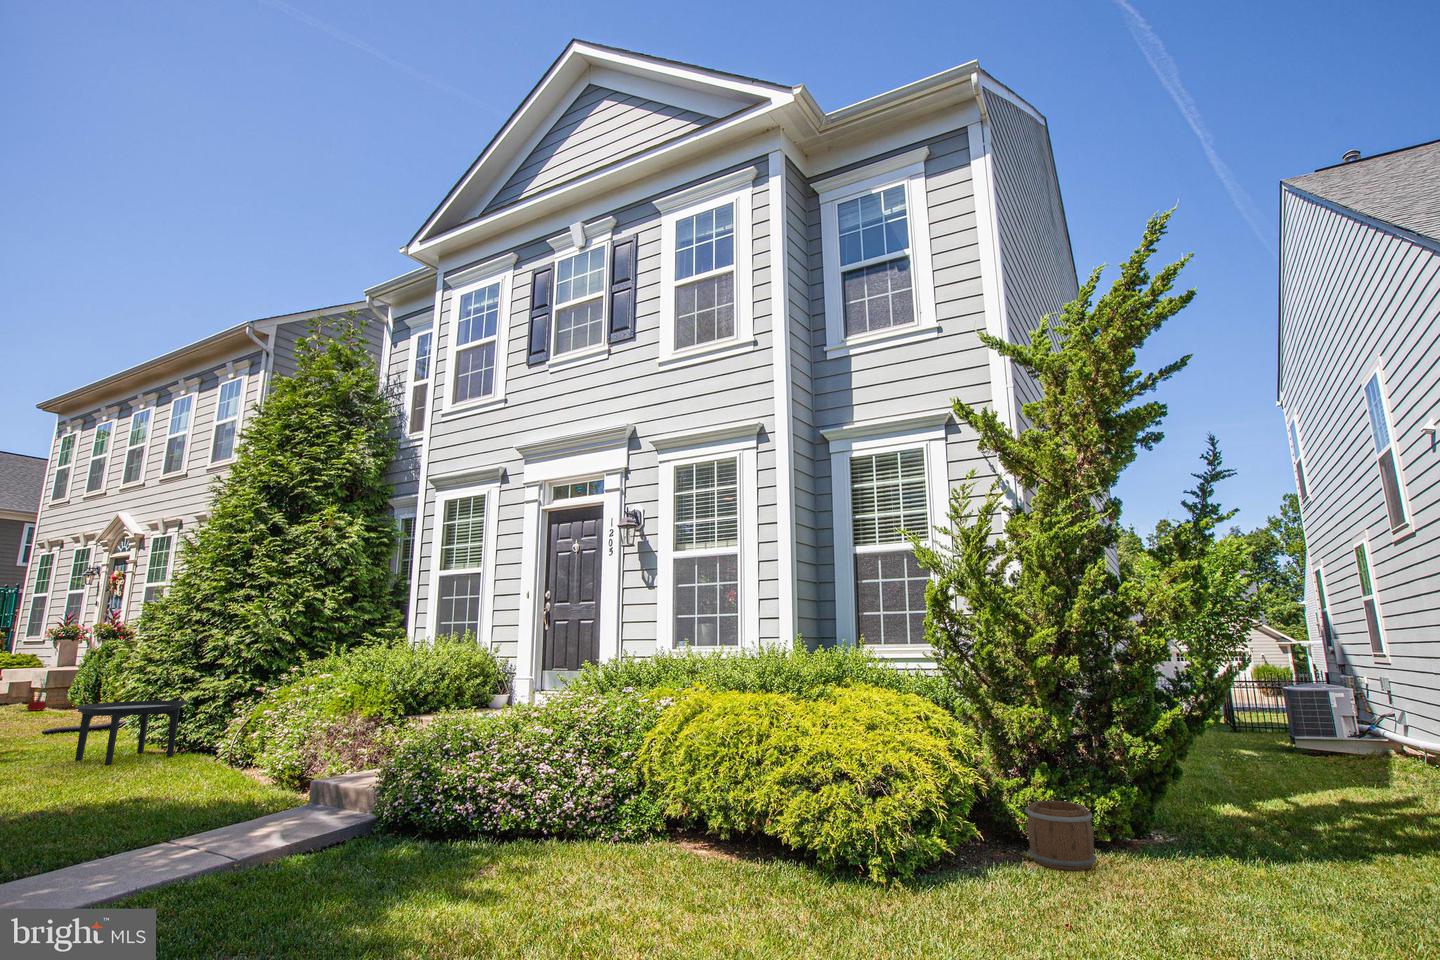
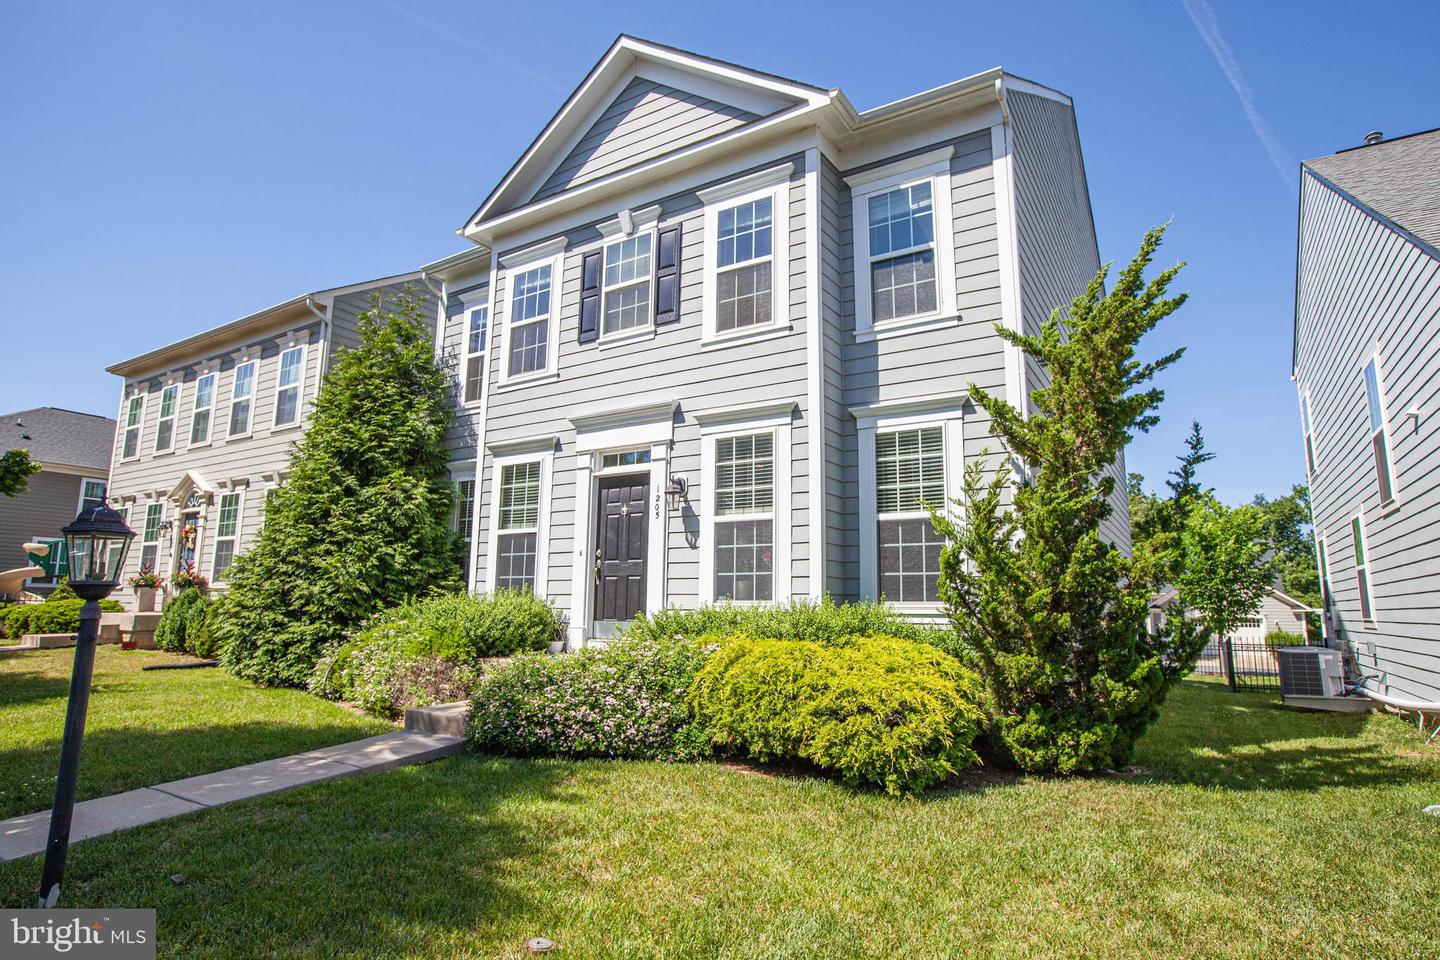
round table: present [75,701,186,765] -> none [187,641,280,695]
bucket: present [1025,801,1097,871] -> none [1021,734,1080,791]

